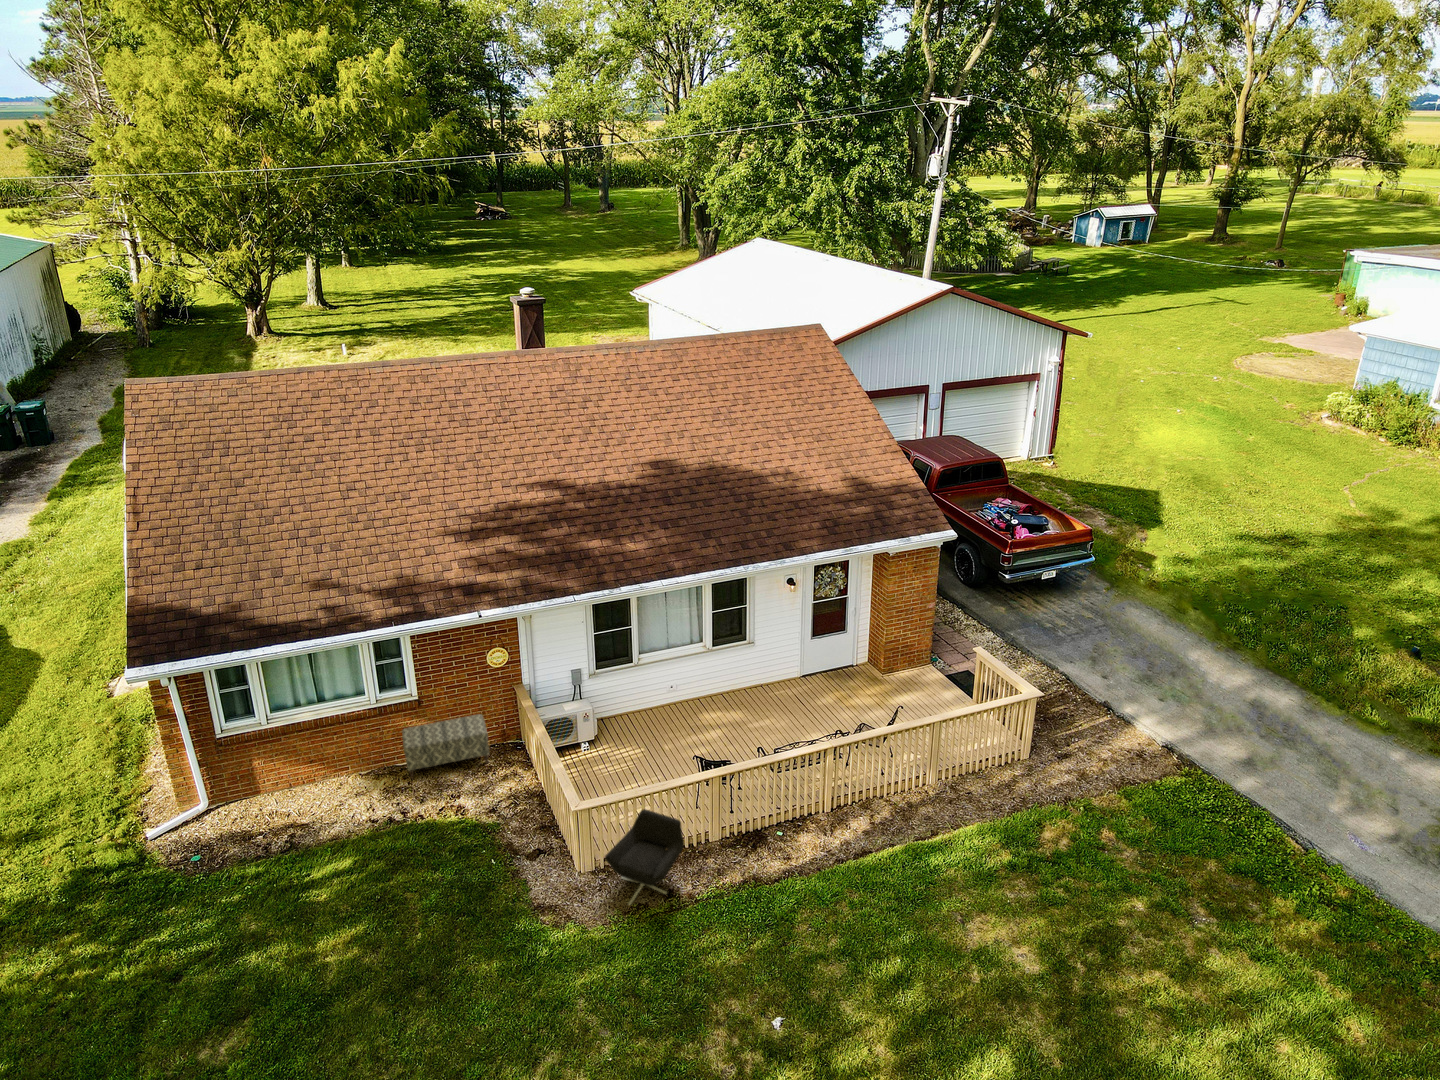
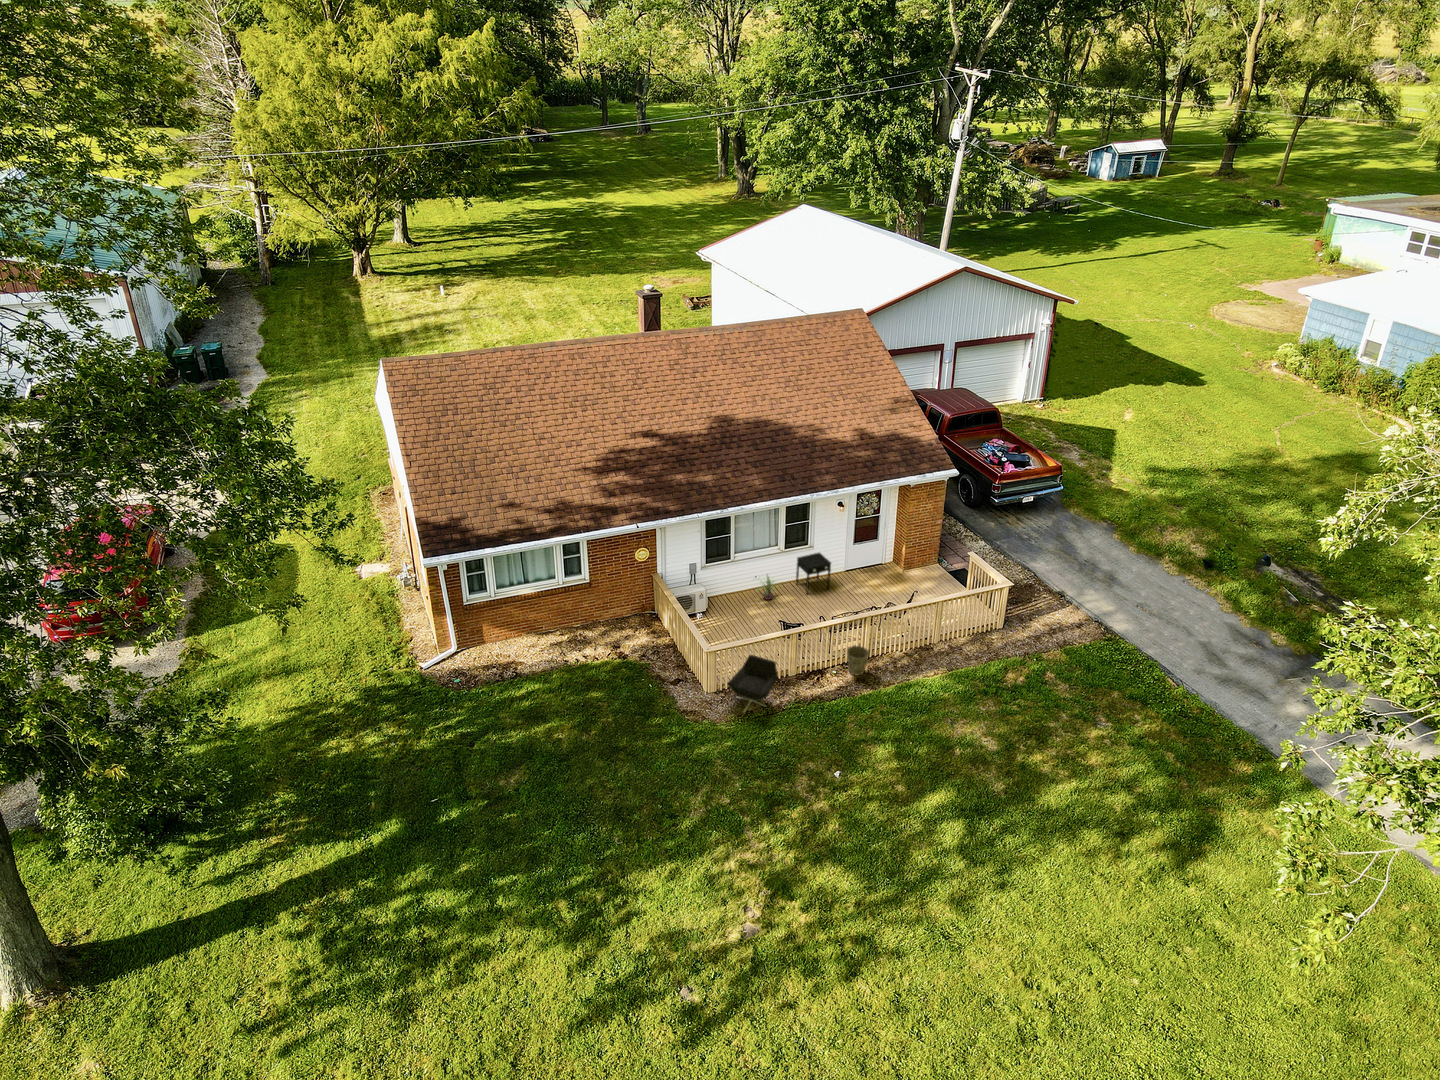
side table: none [730,650,779,711] -> present [796,553,831,594]
decorative plant: none [669,681,705,720] -> present [760,575,775,600]
bench: present [402,714,489,779] -> none [578,593,637,635]
bucket: none [796,789,829,836] -> present [847,646,870,675]

